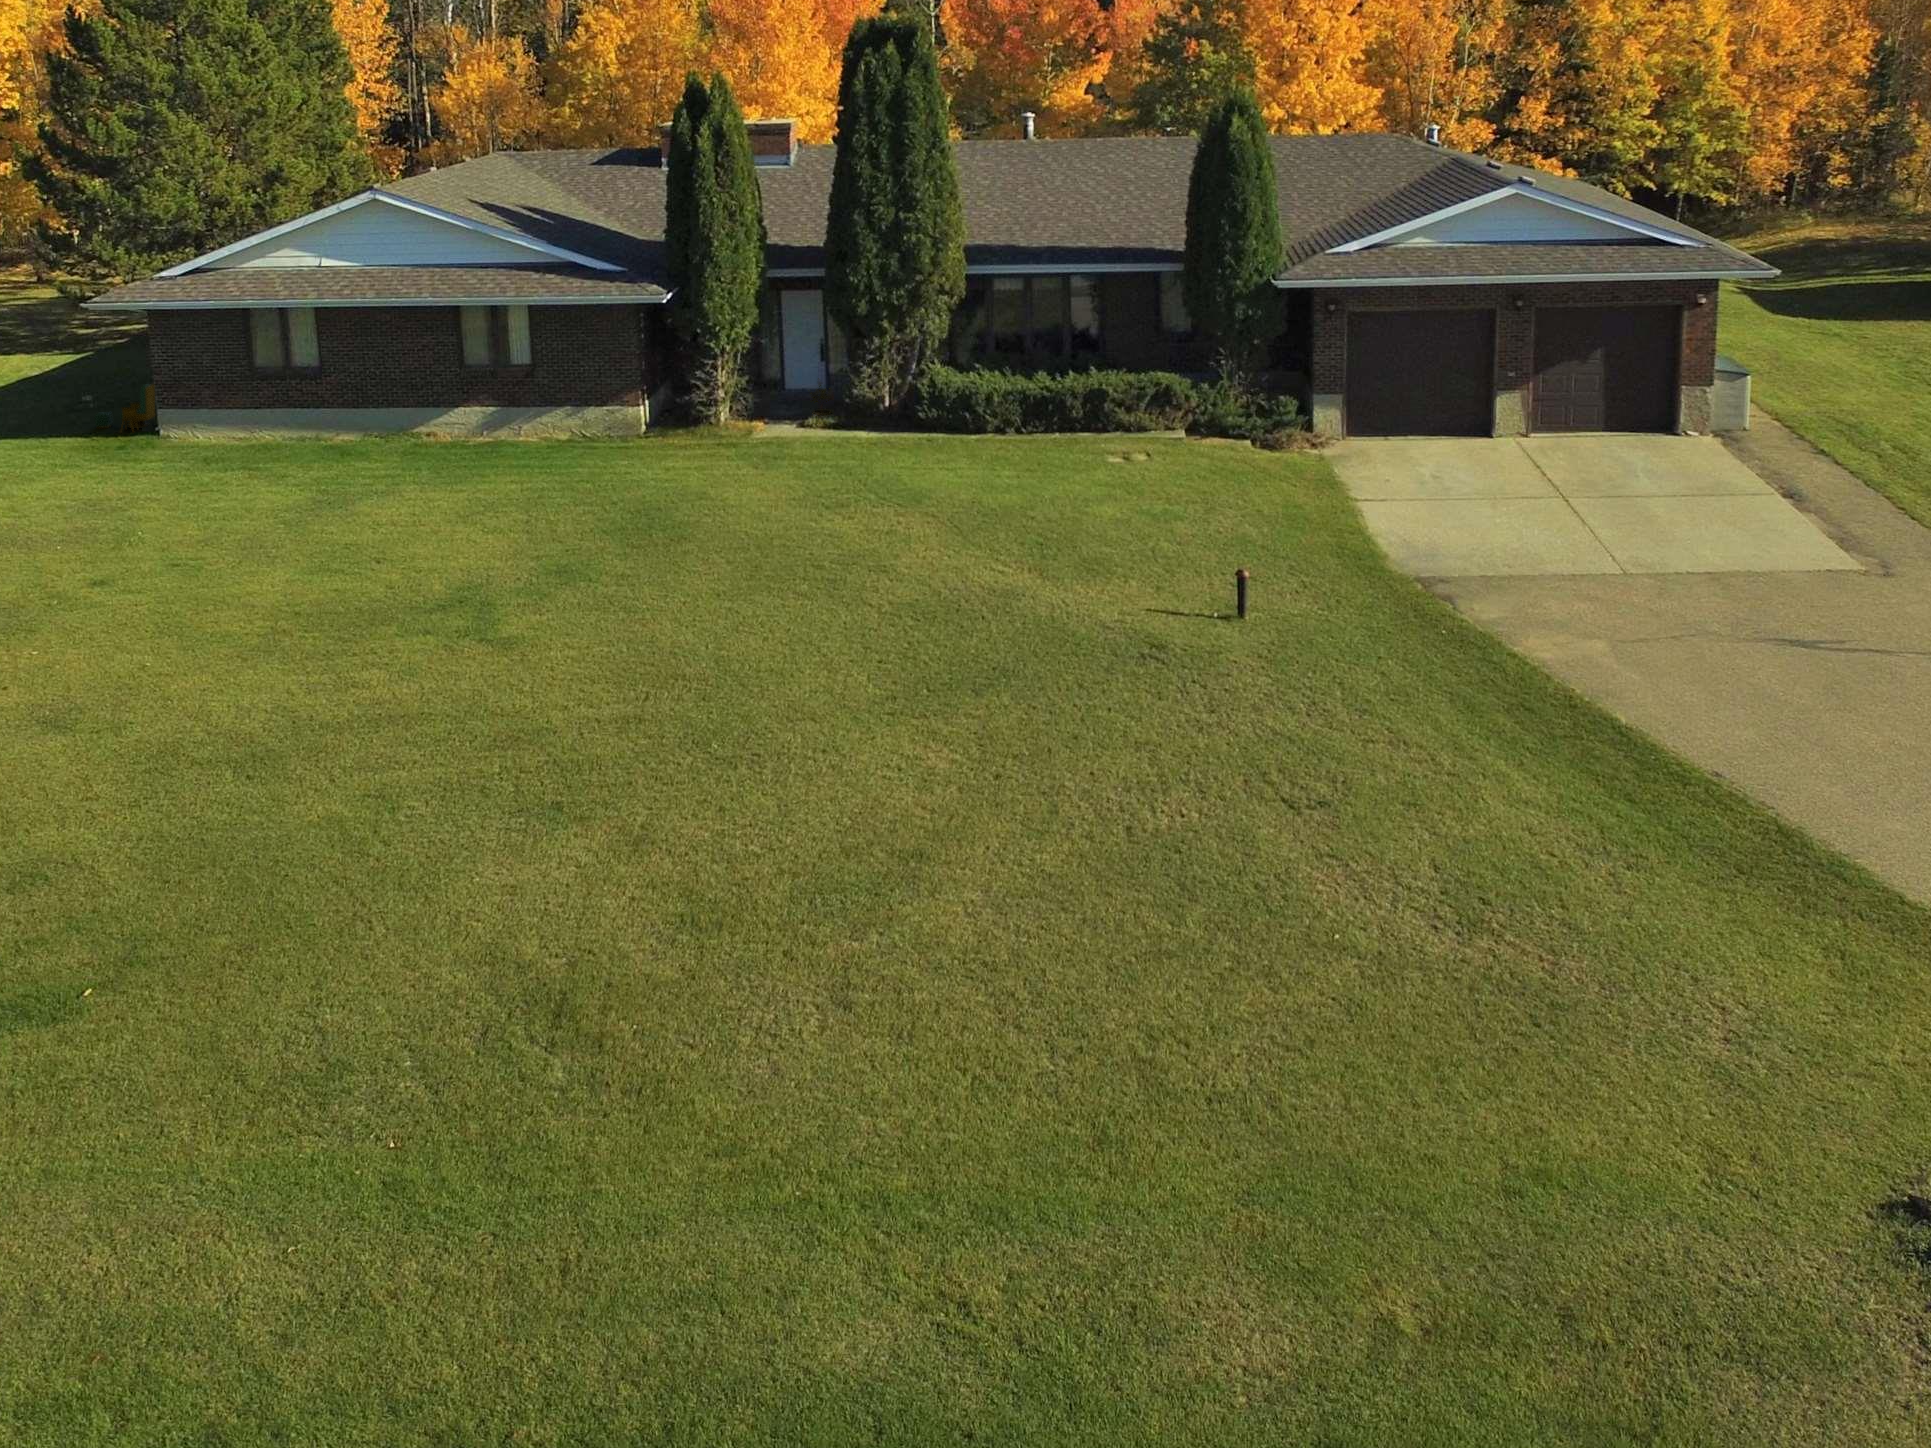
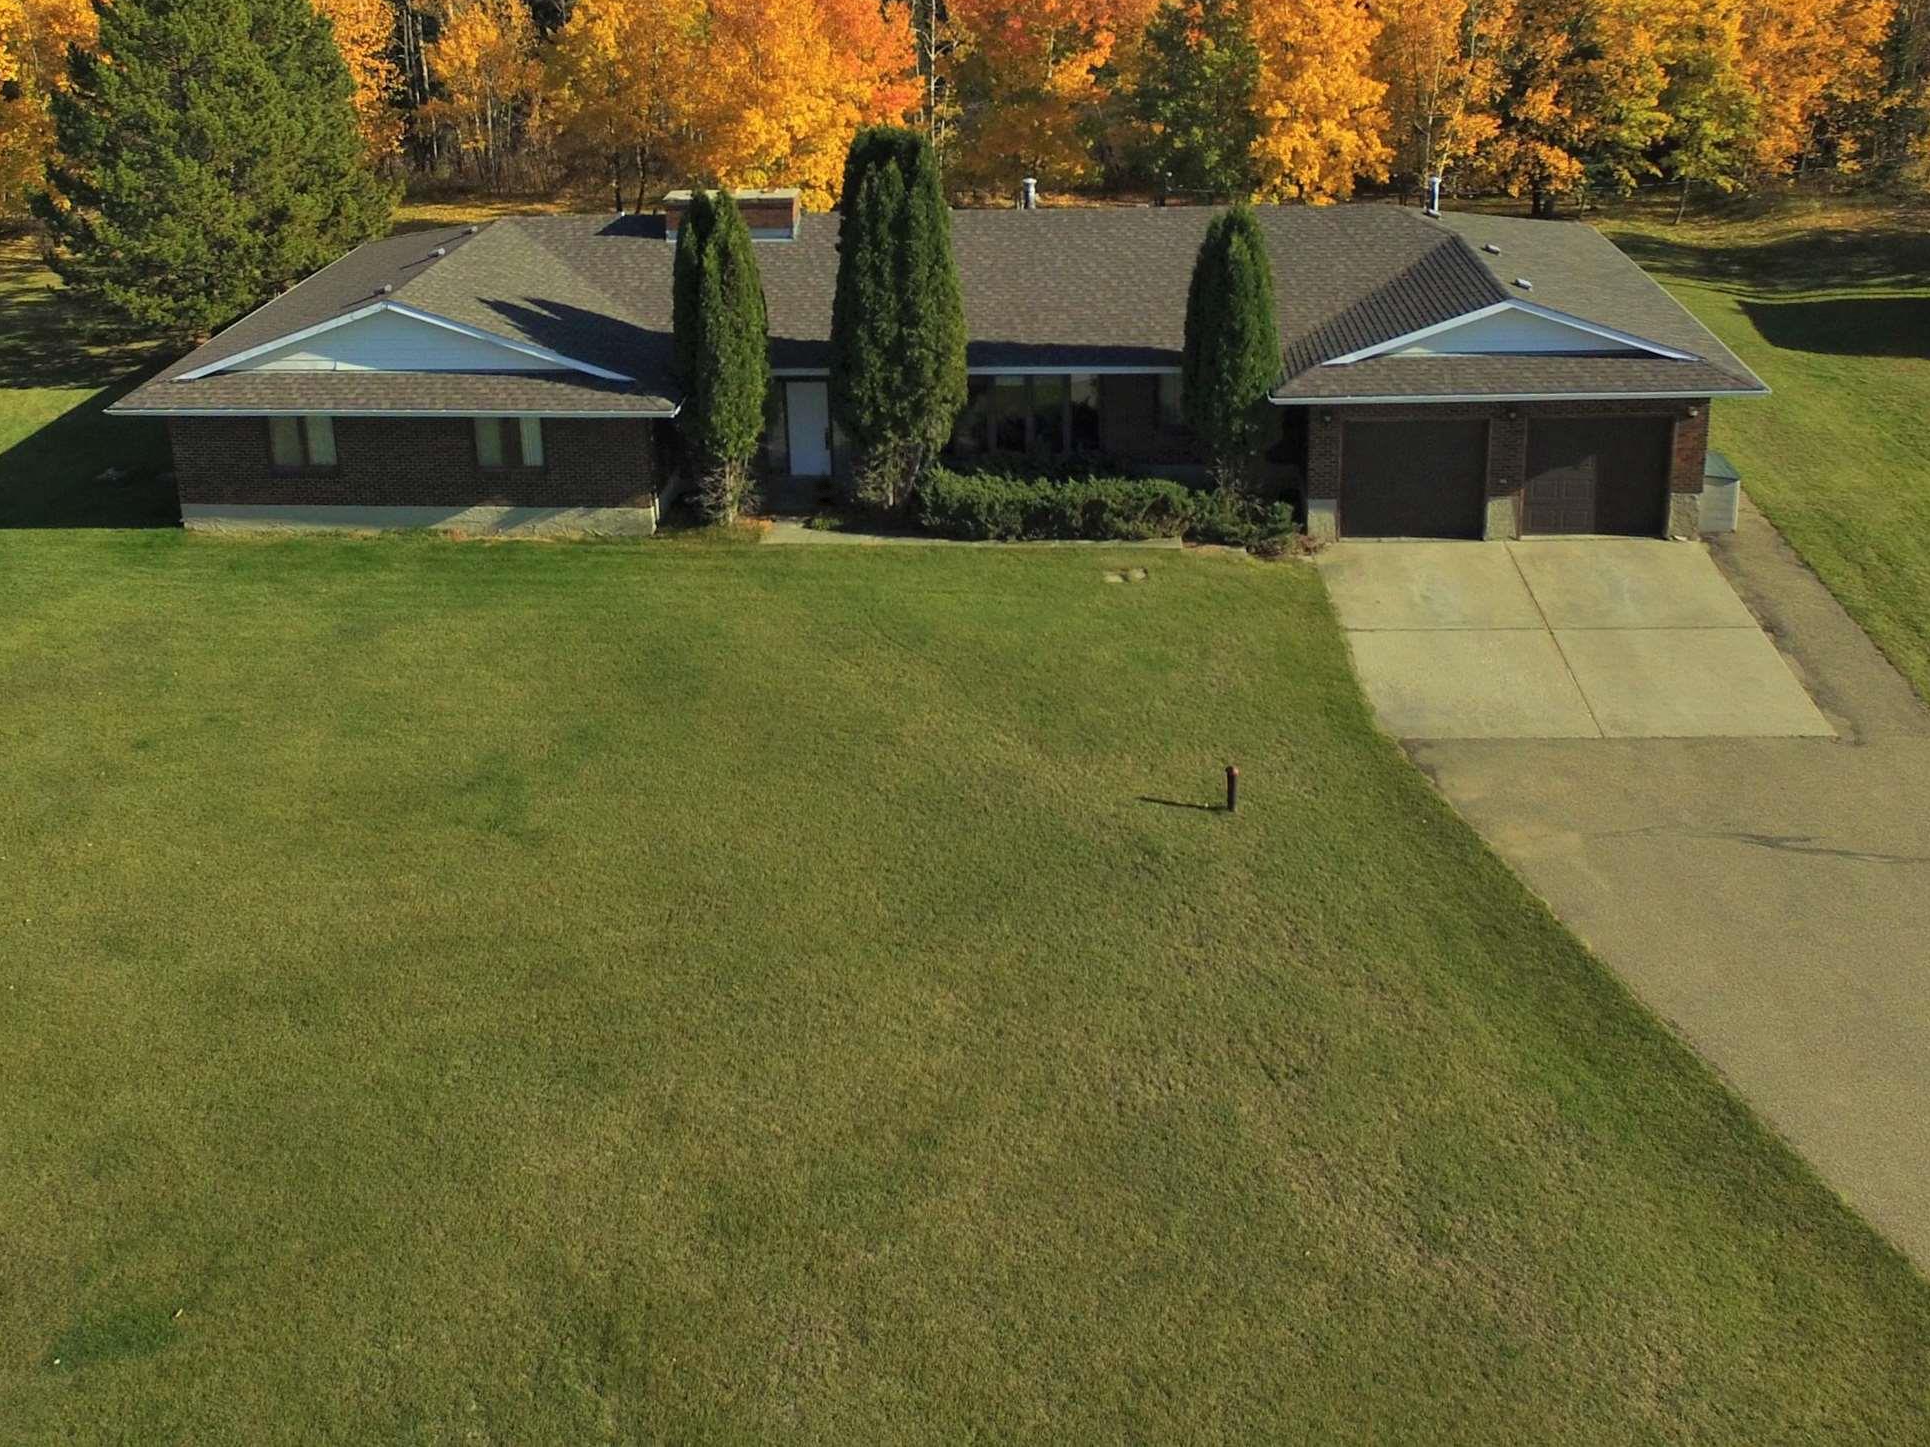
armchair: present [95,384,155,430] -> none [127,480,185,531]

